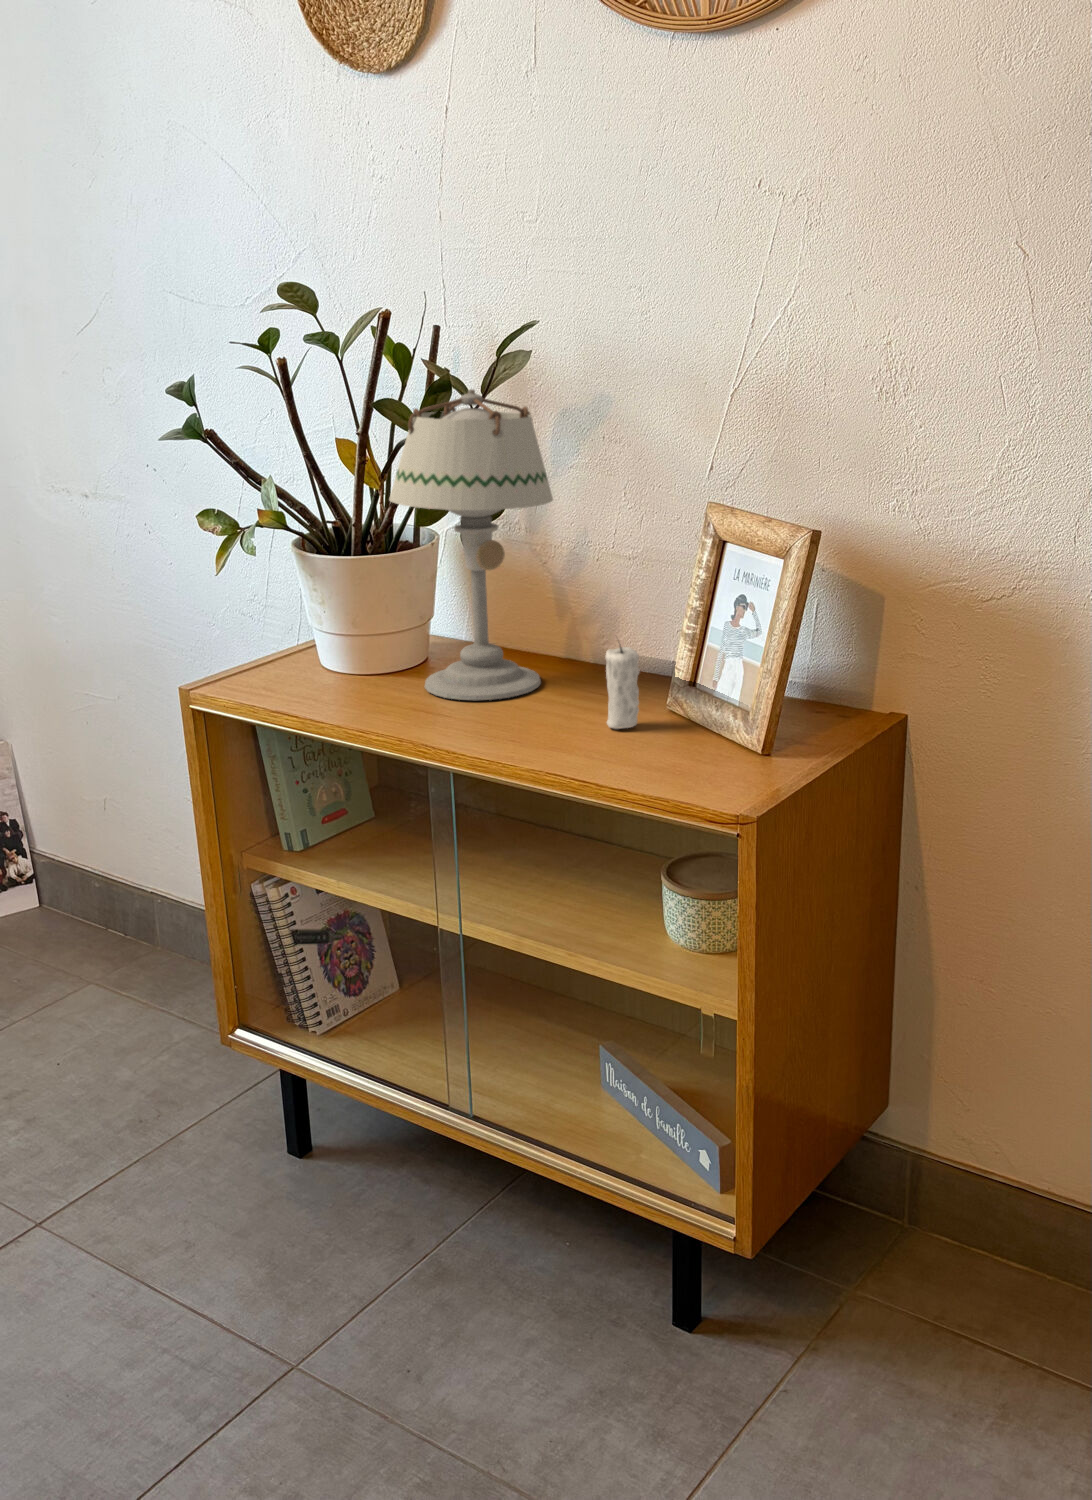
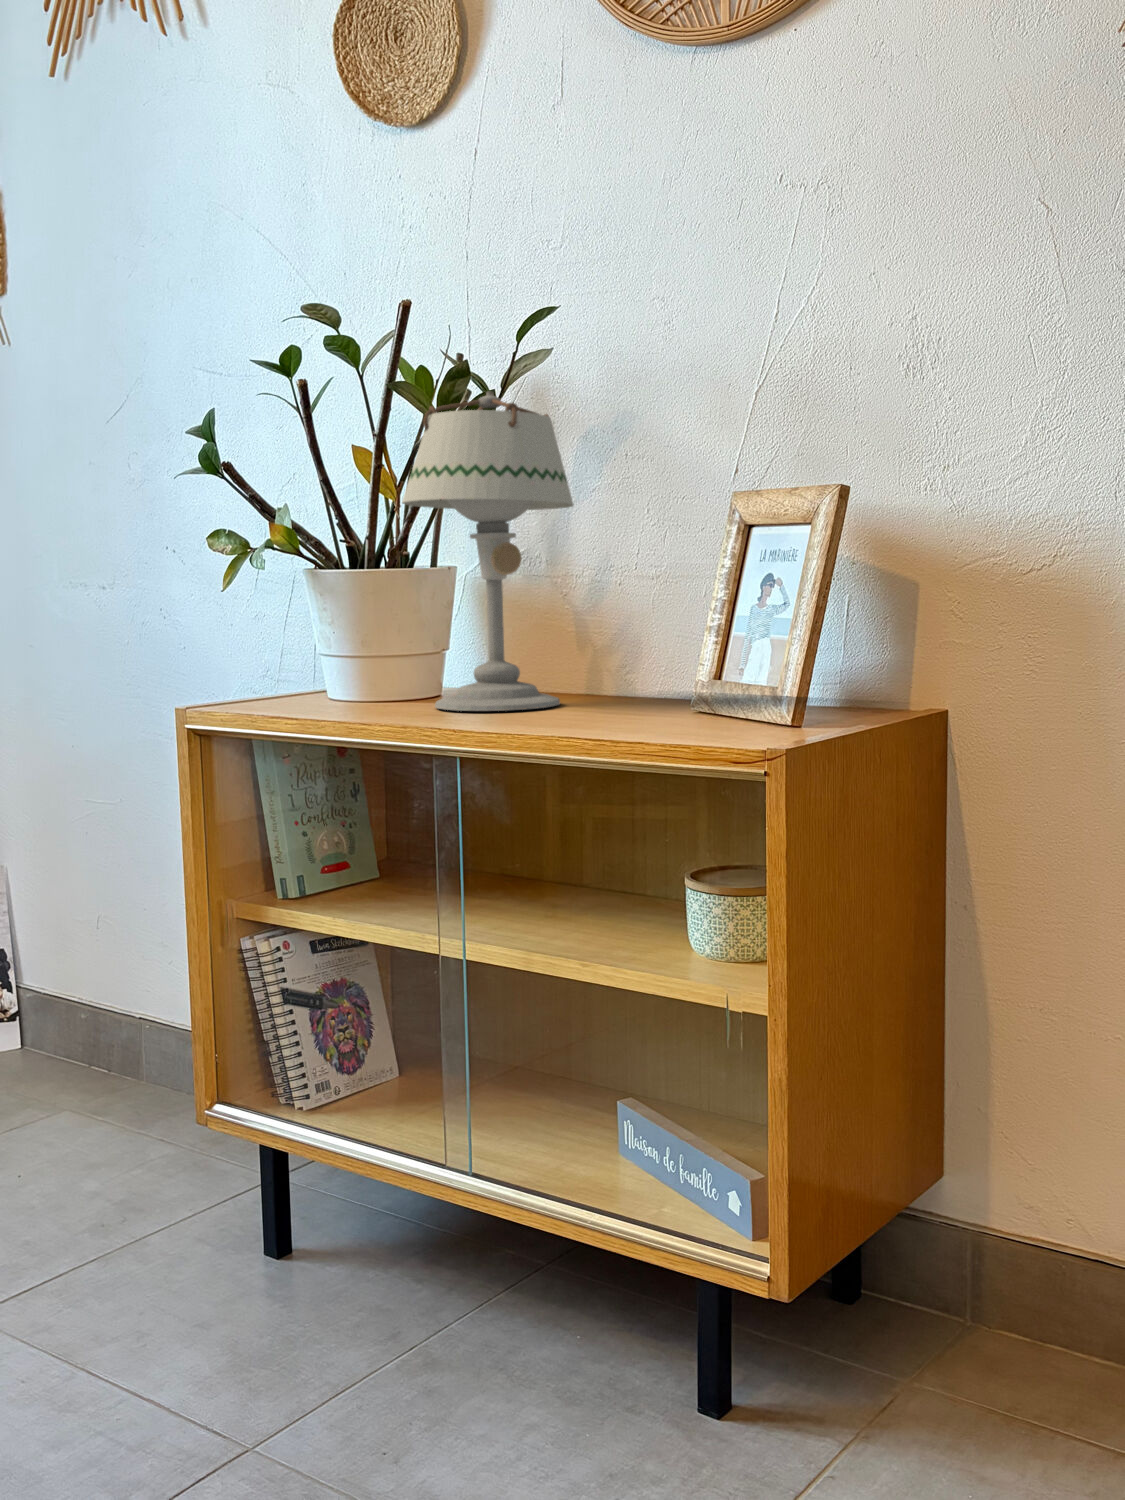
candle: present [605,646,639,729] -> none [623,616,660,720]

